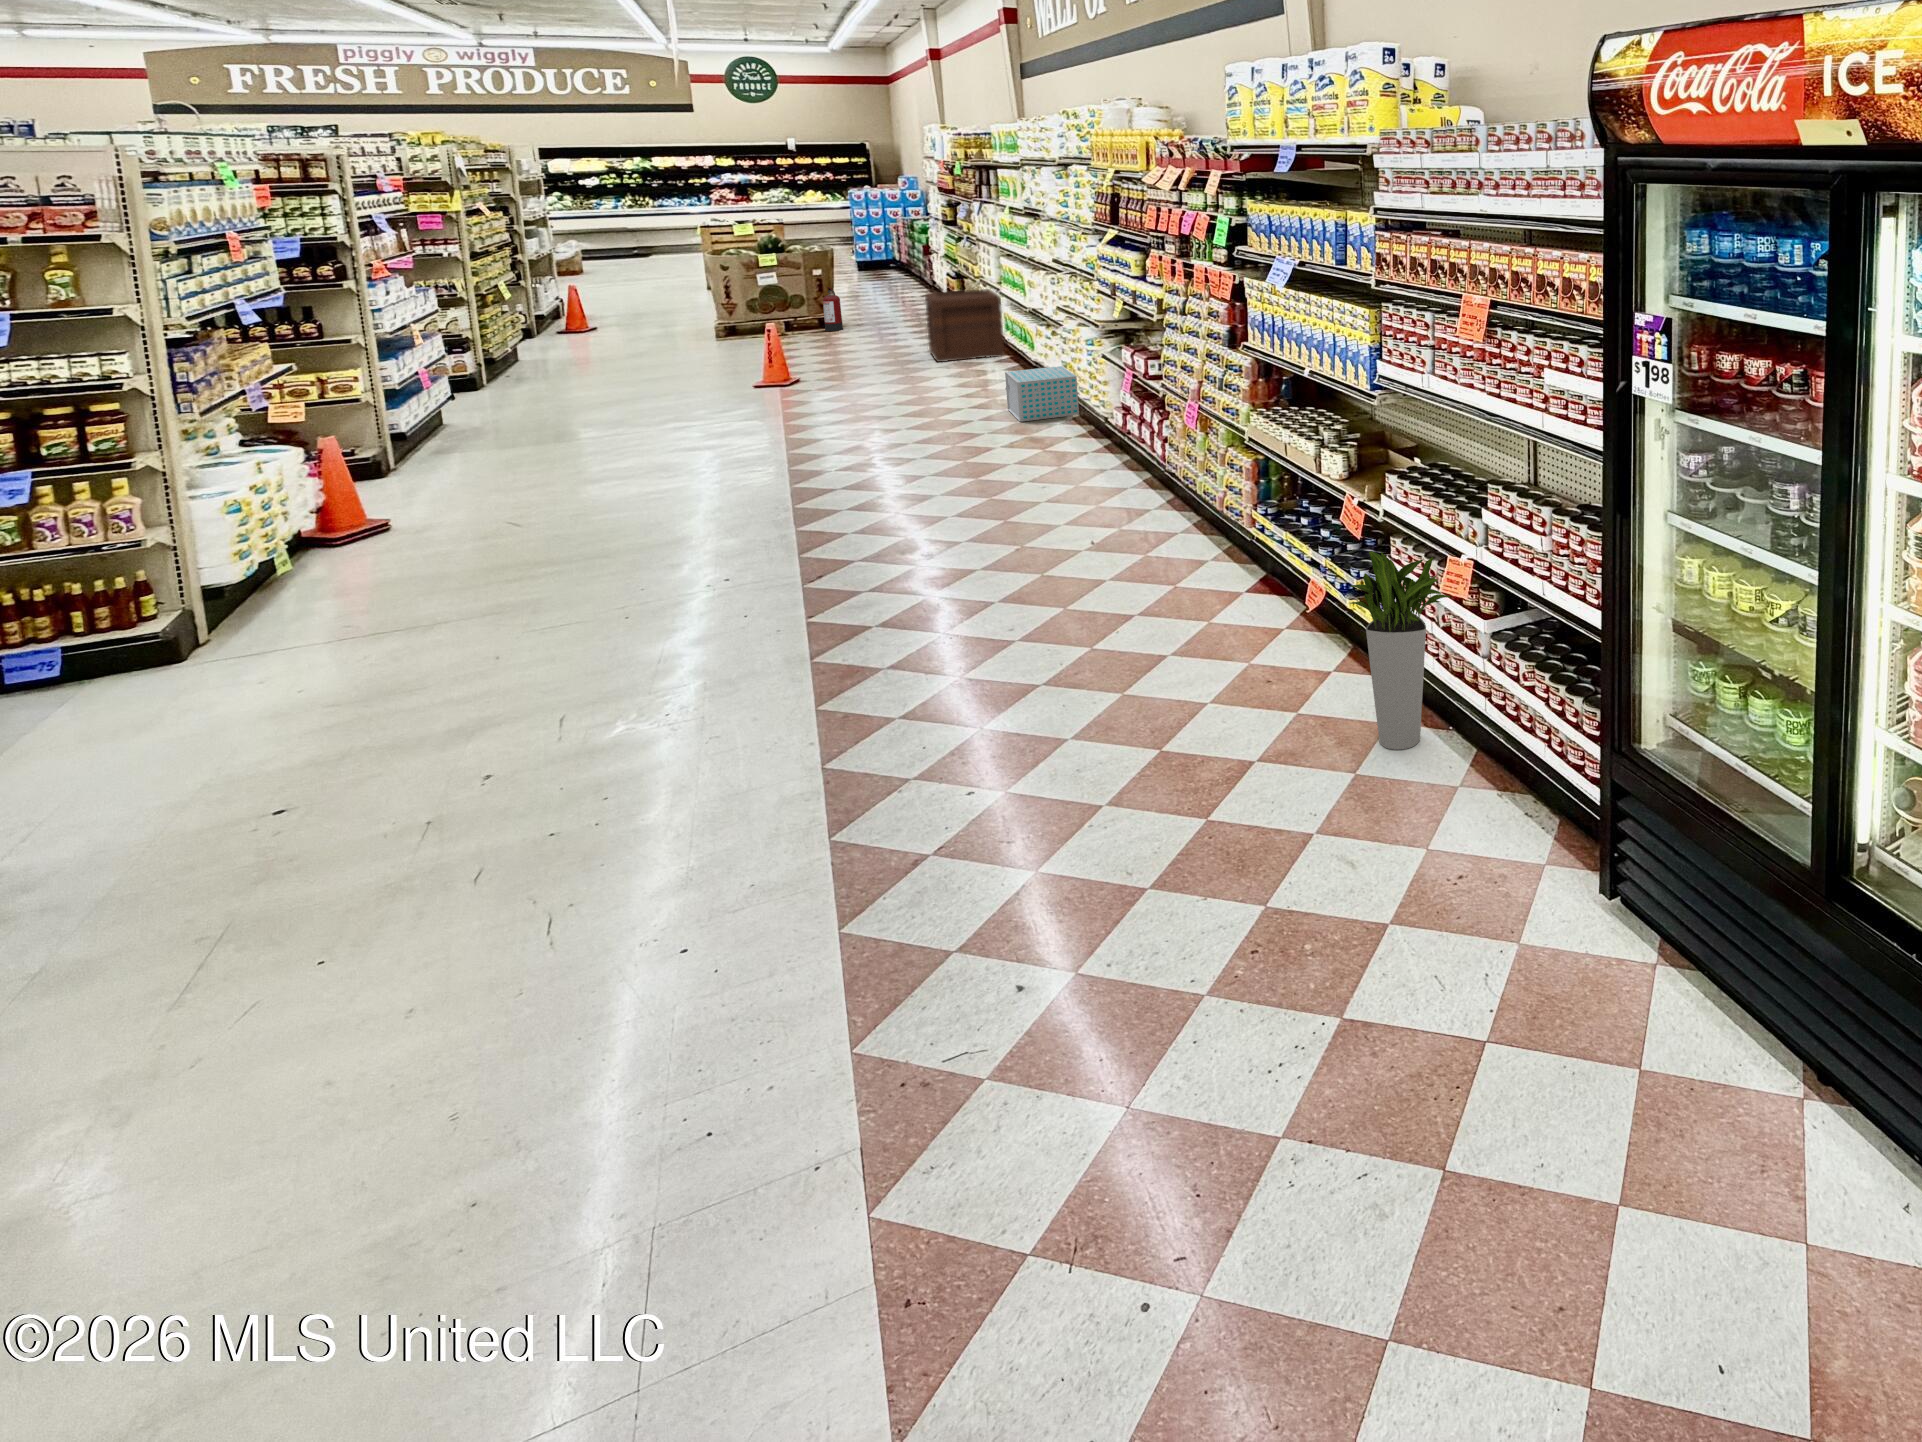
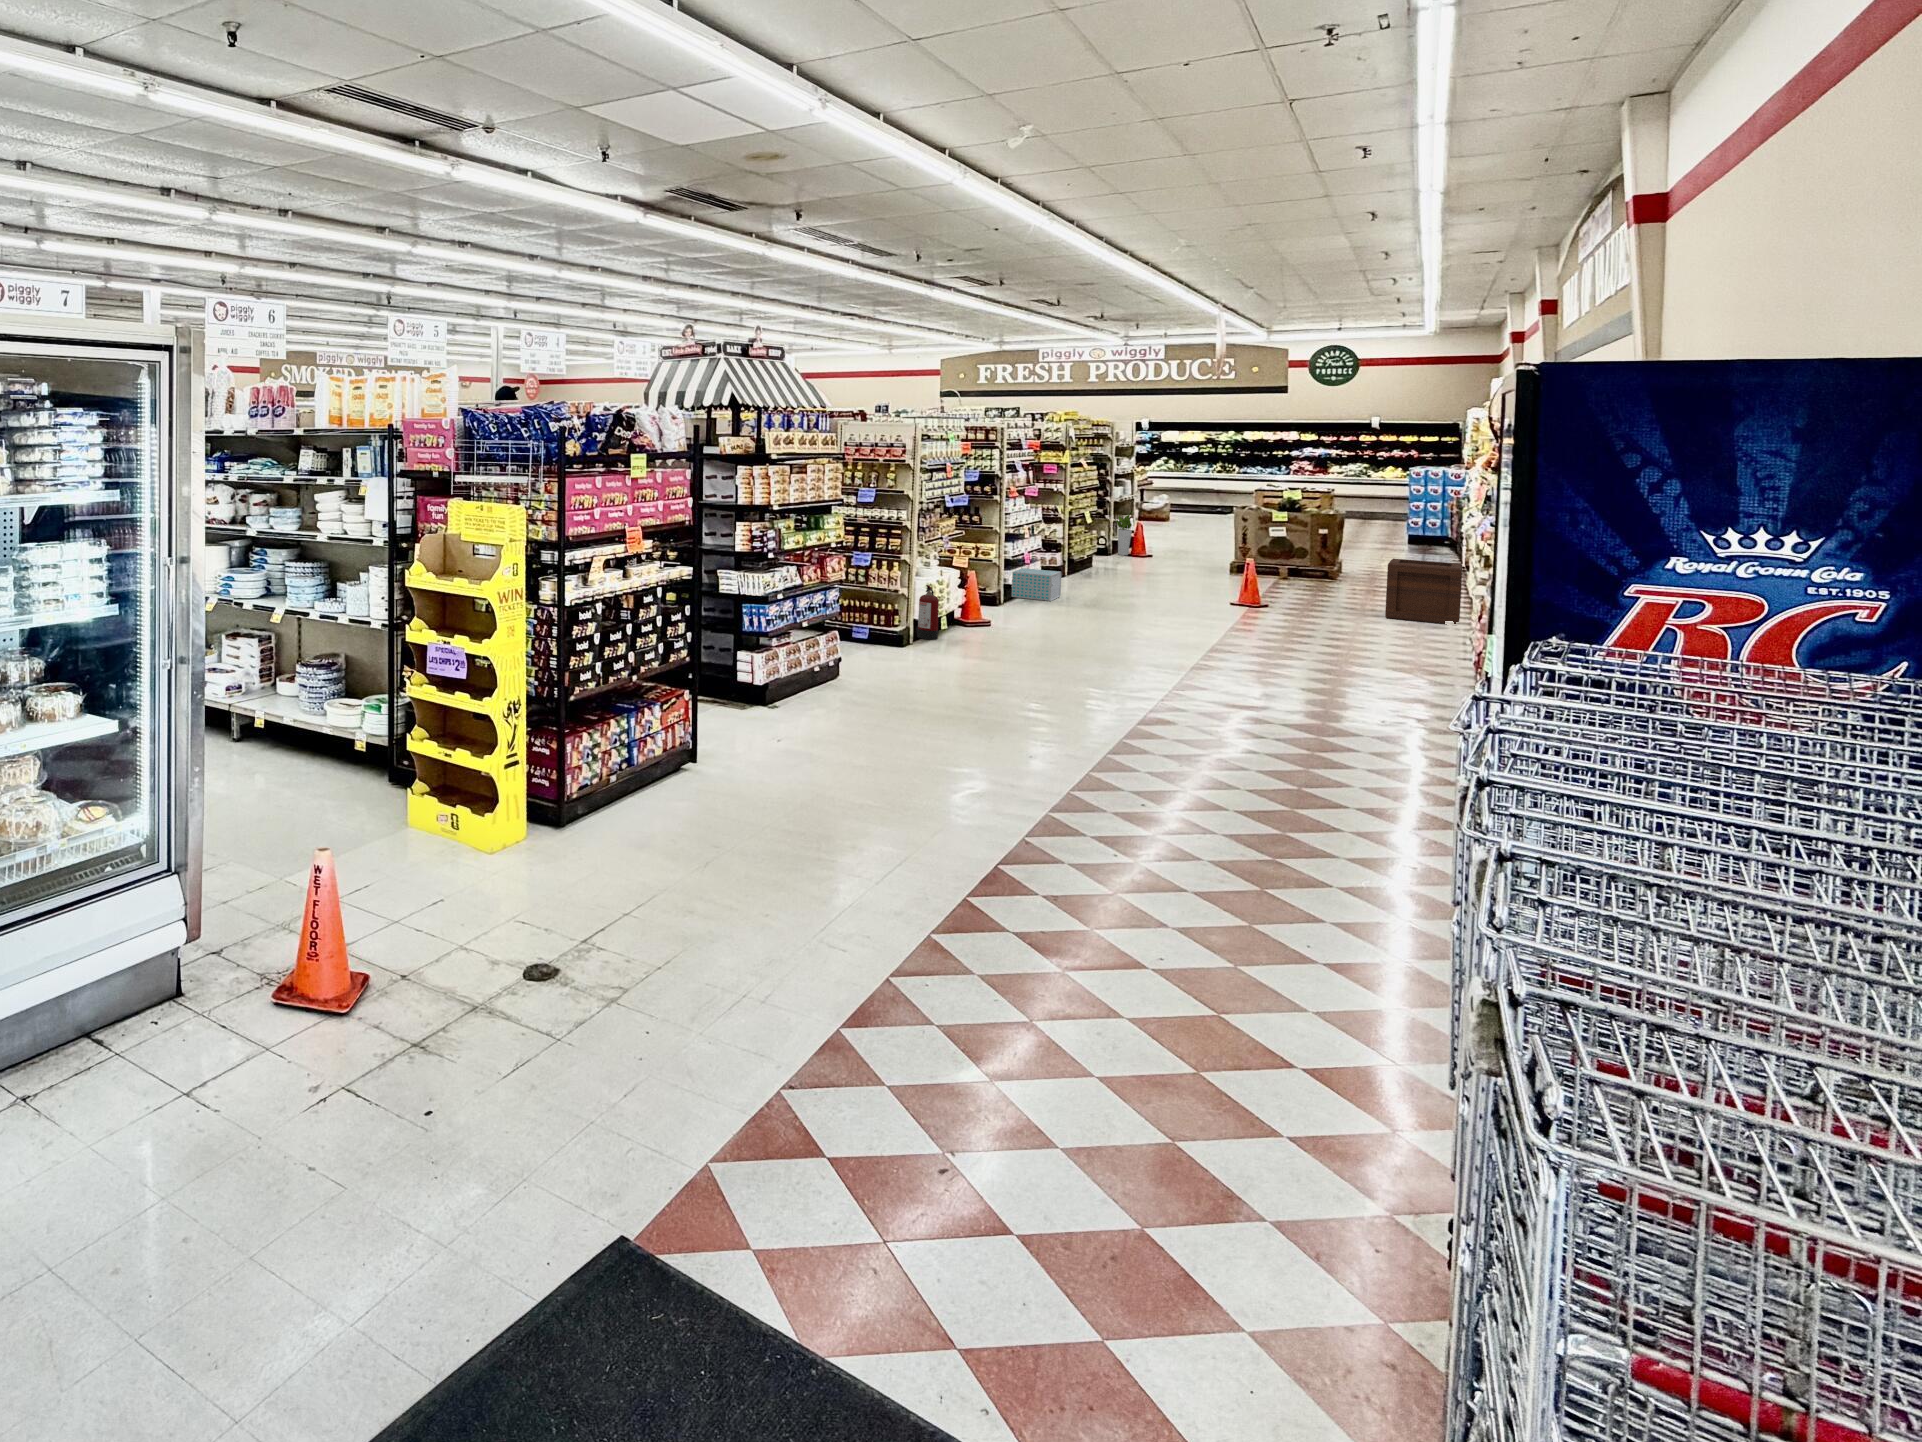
fire extinguisher: present [823,287,843,331] -> present [917,585,939,640]
storage box: present [1005,366,1079,422] -> present [1012,568,1061,601]
planter: present [1350,551,1450,750] -> present [1116,515,1132,555]

